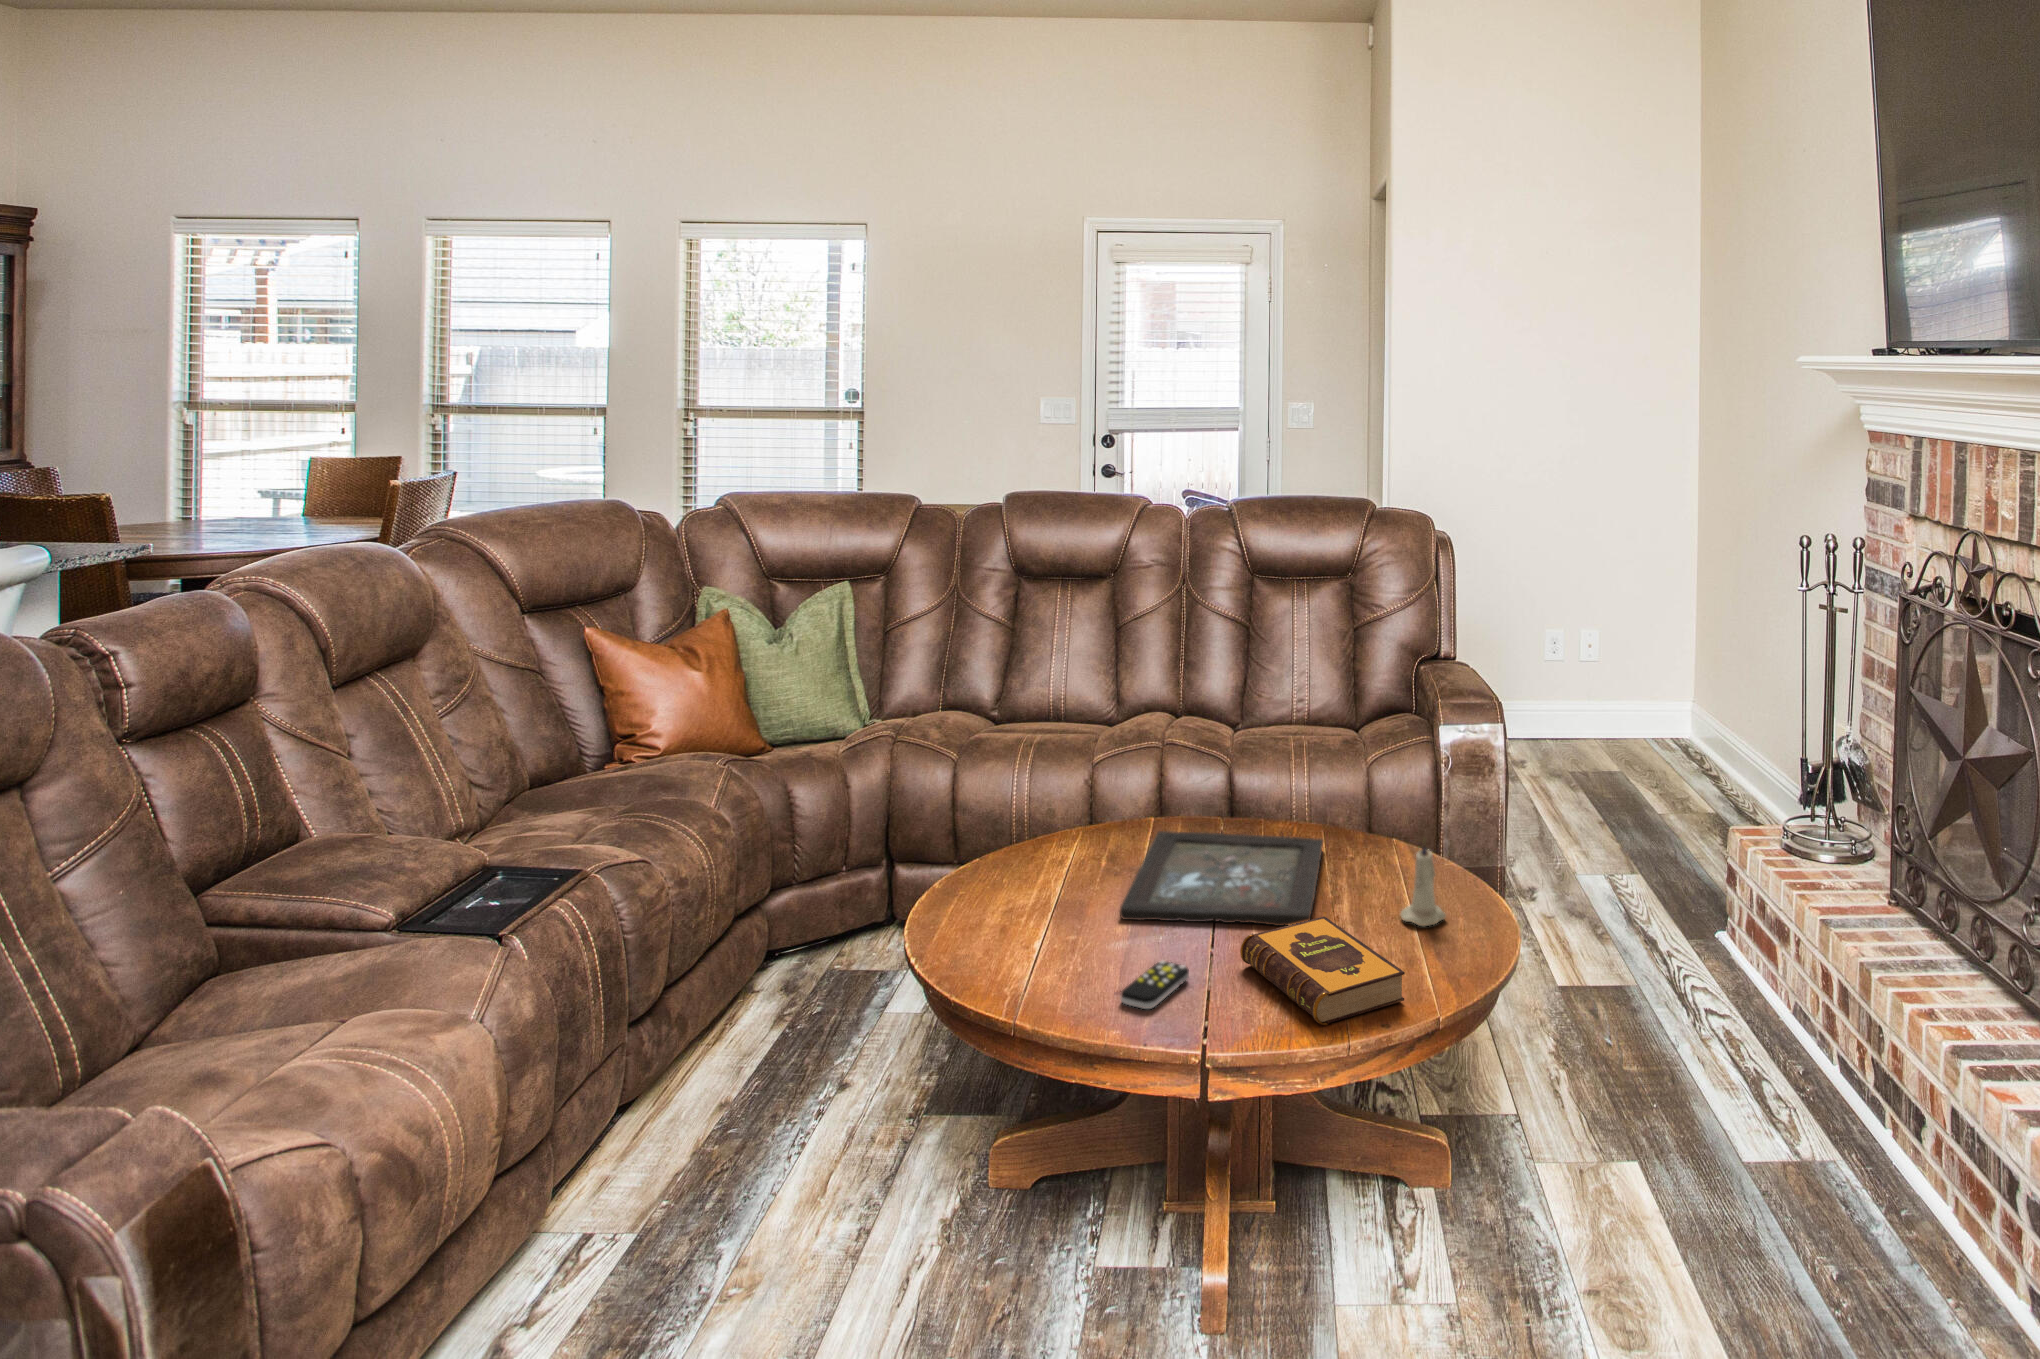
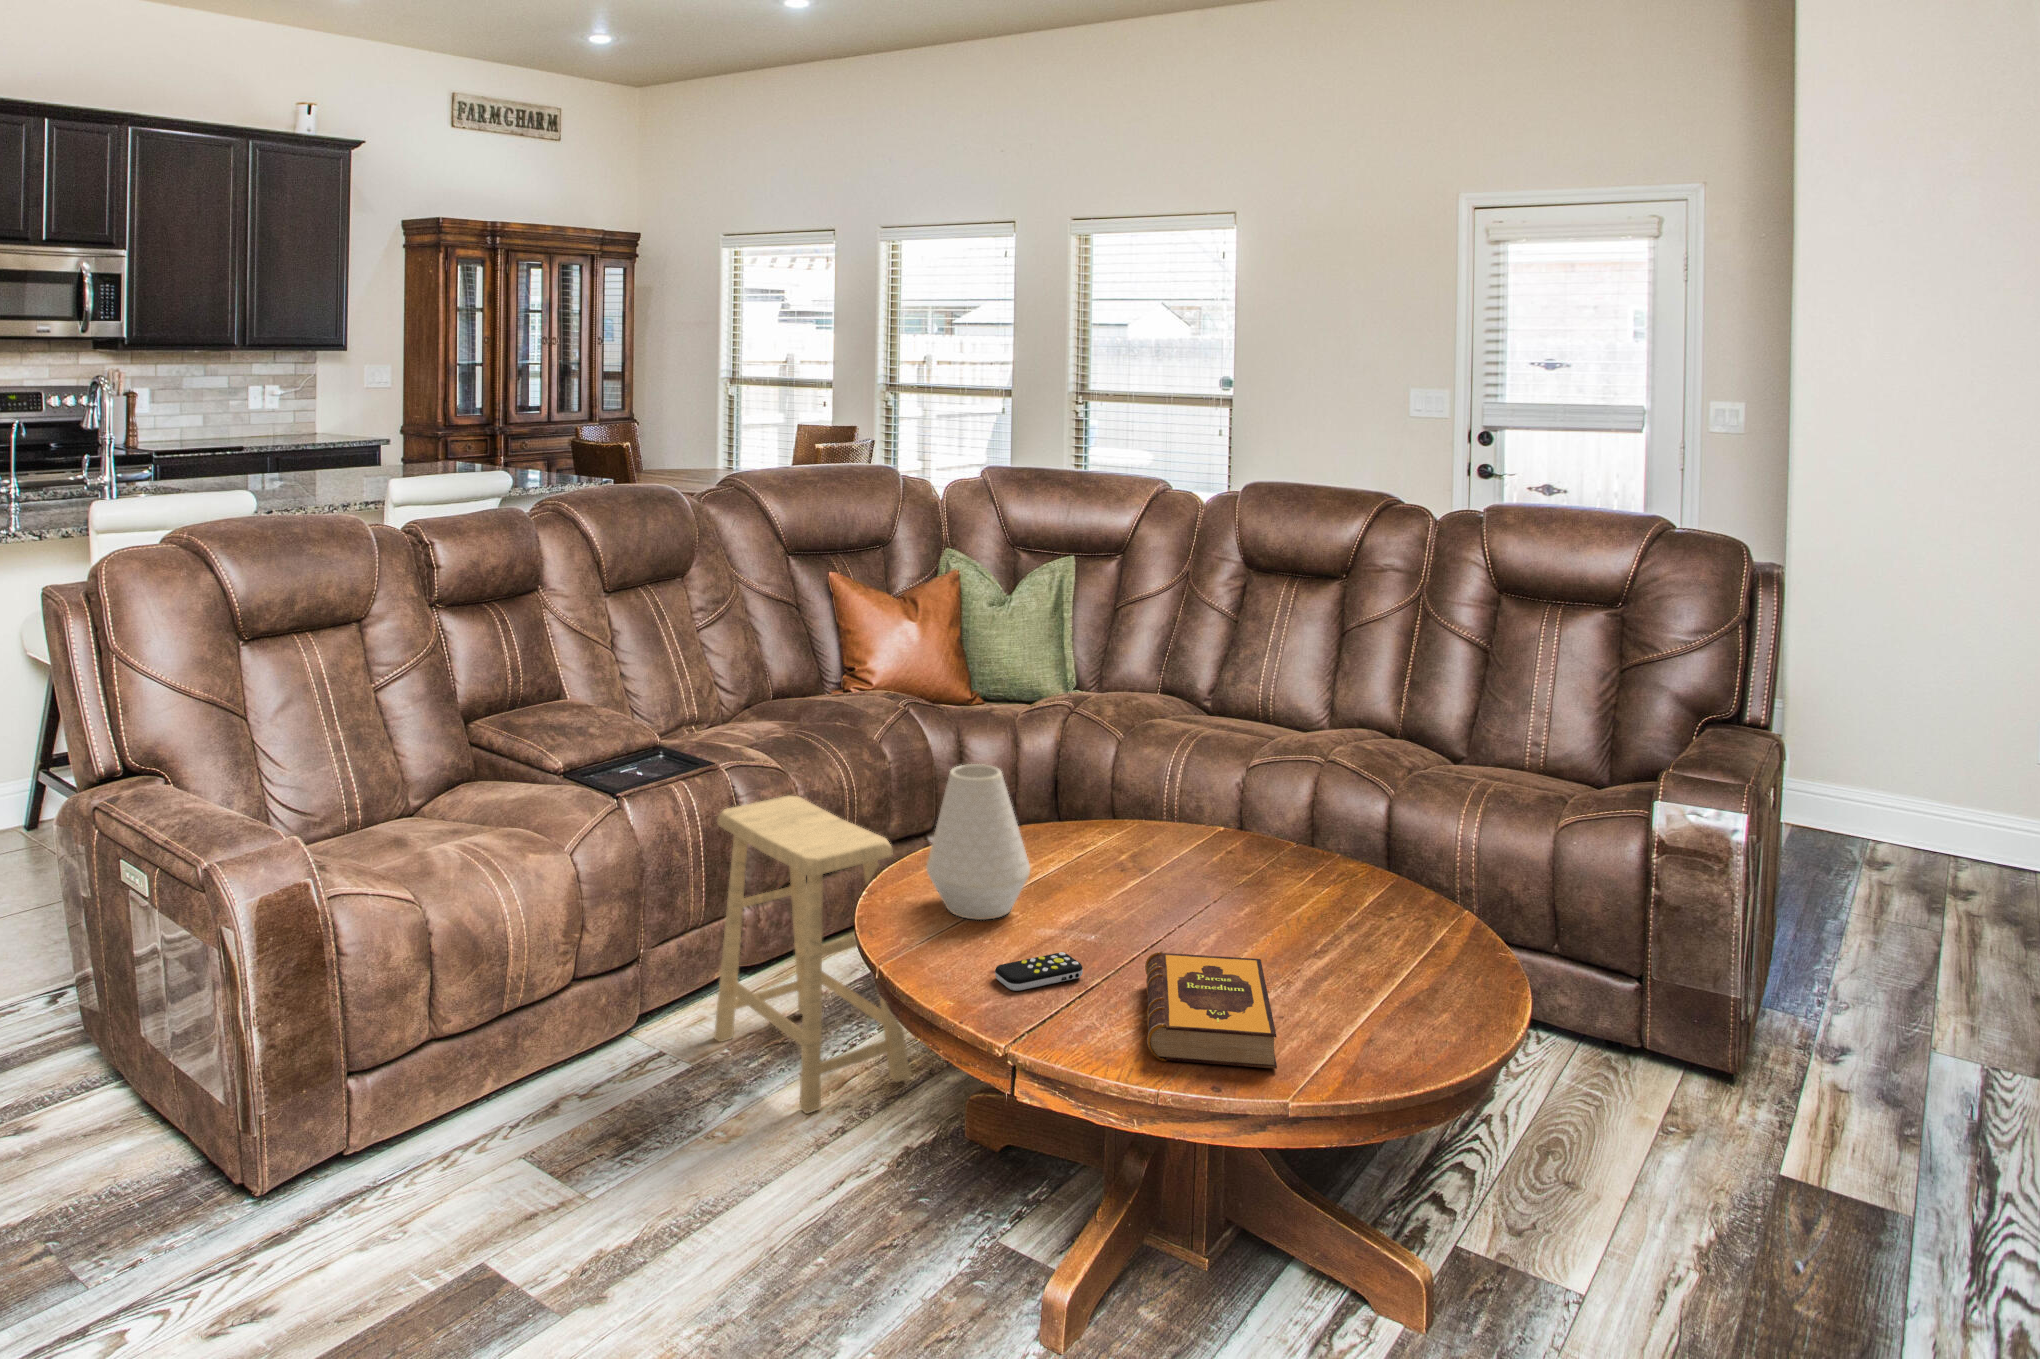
vase: none [977,801,1082,958] -> present [926,764,1030,920]
tray: present [1119,831,1323,926] -> none [1085,842,1390,968]
candle: present [1401,839,1446,926] -> none [1385,900,1451,1012]
footstool: none [633,884,892,1230] -> present [714,795,910,1114]

